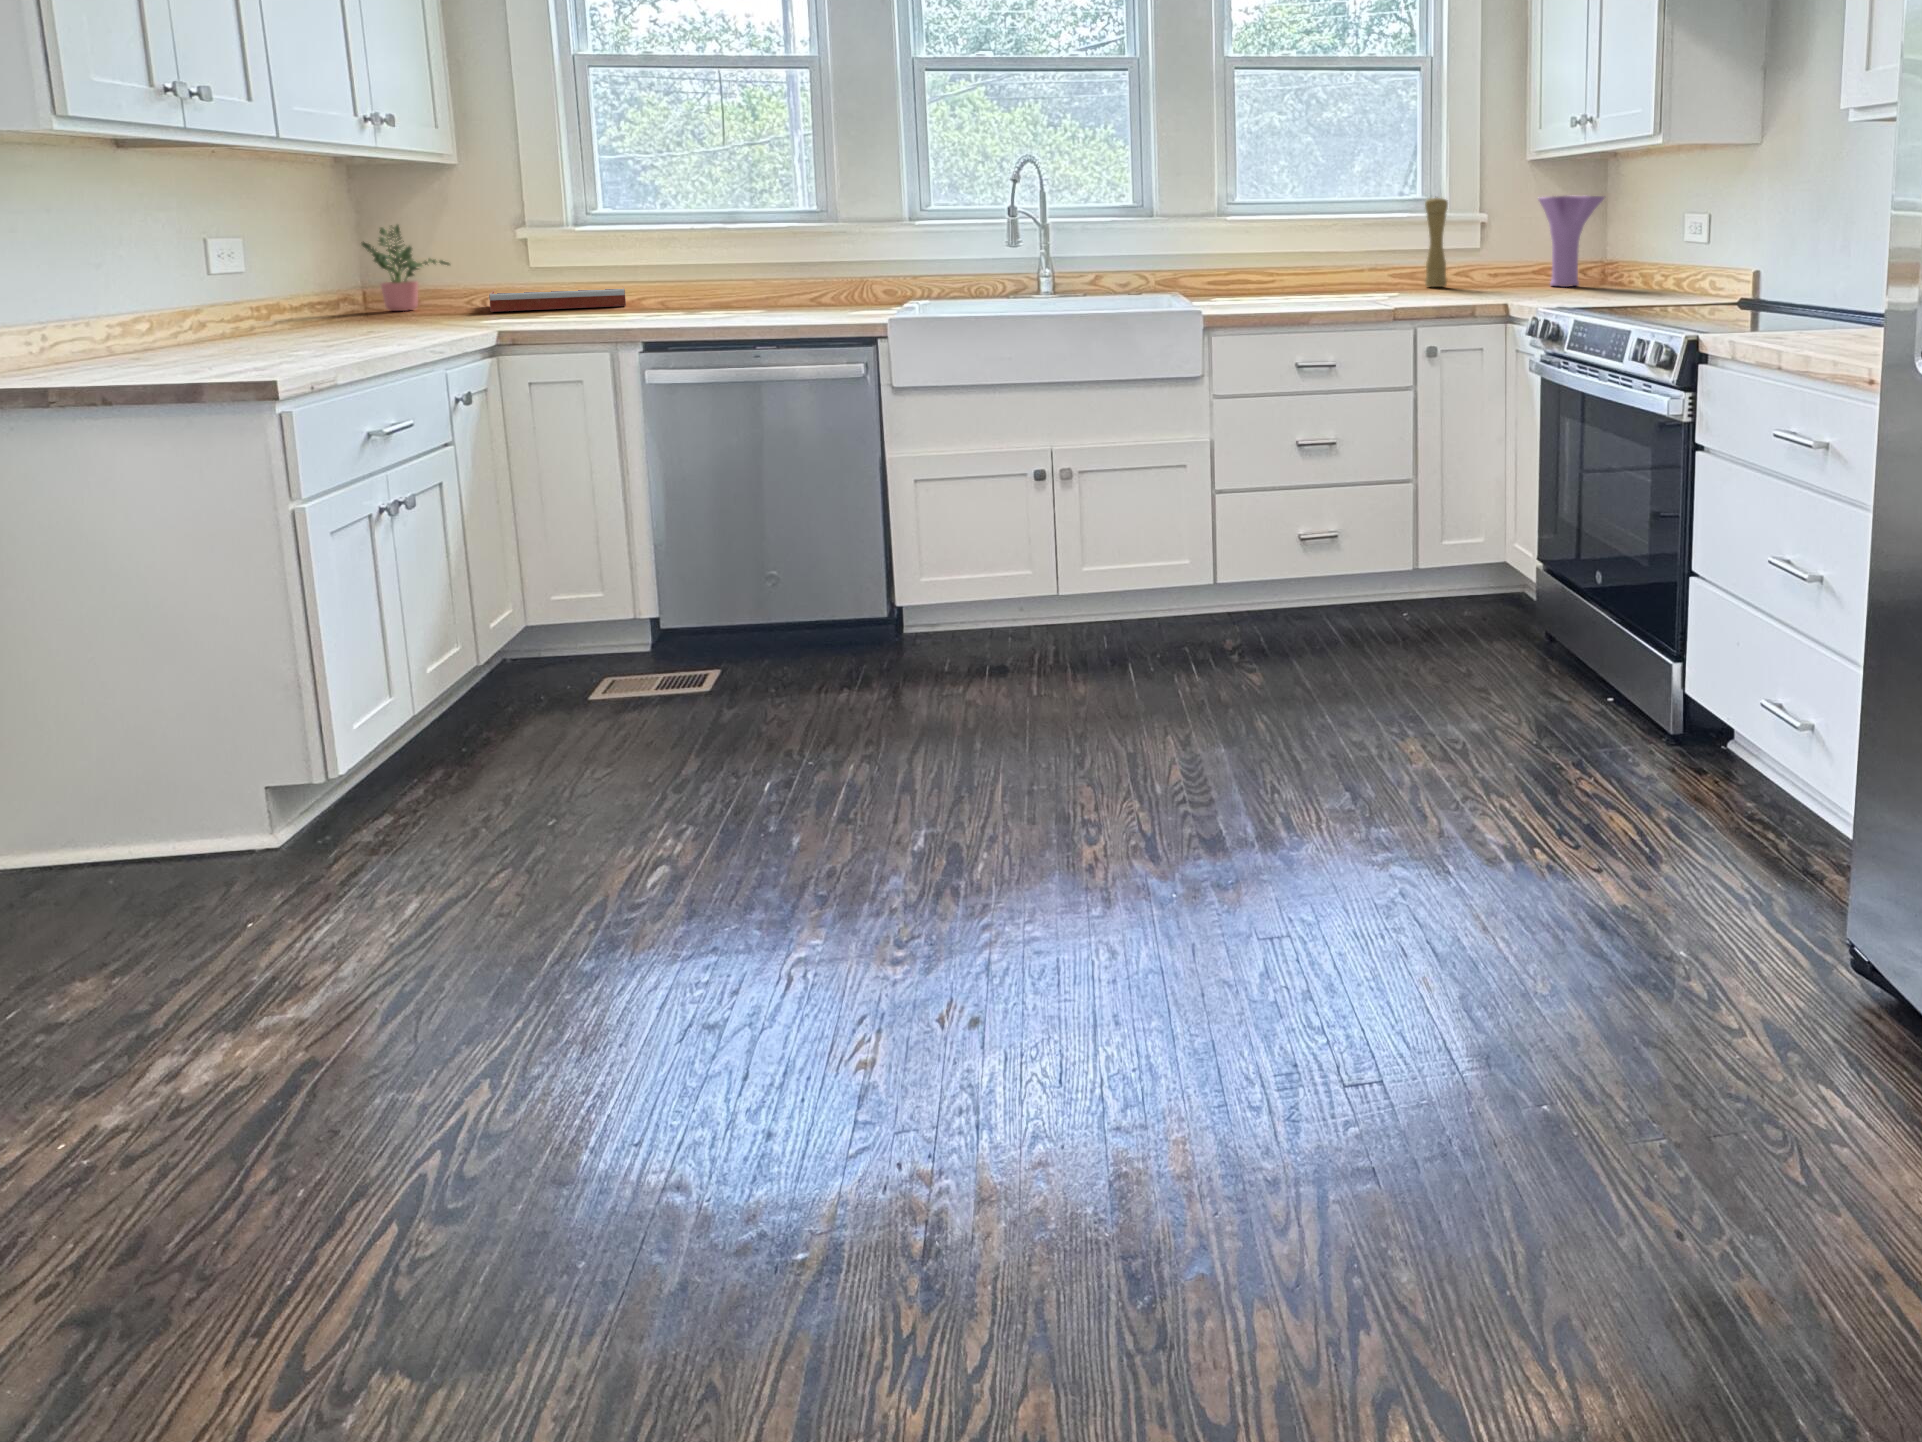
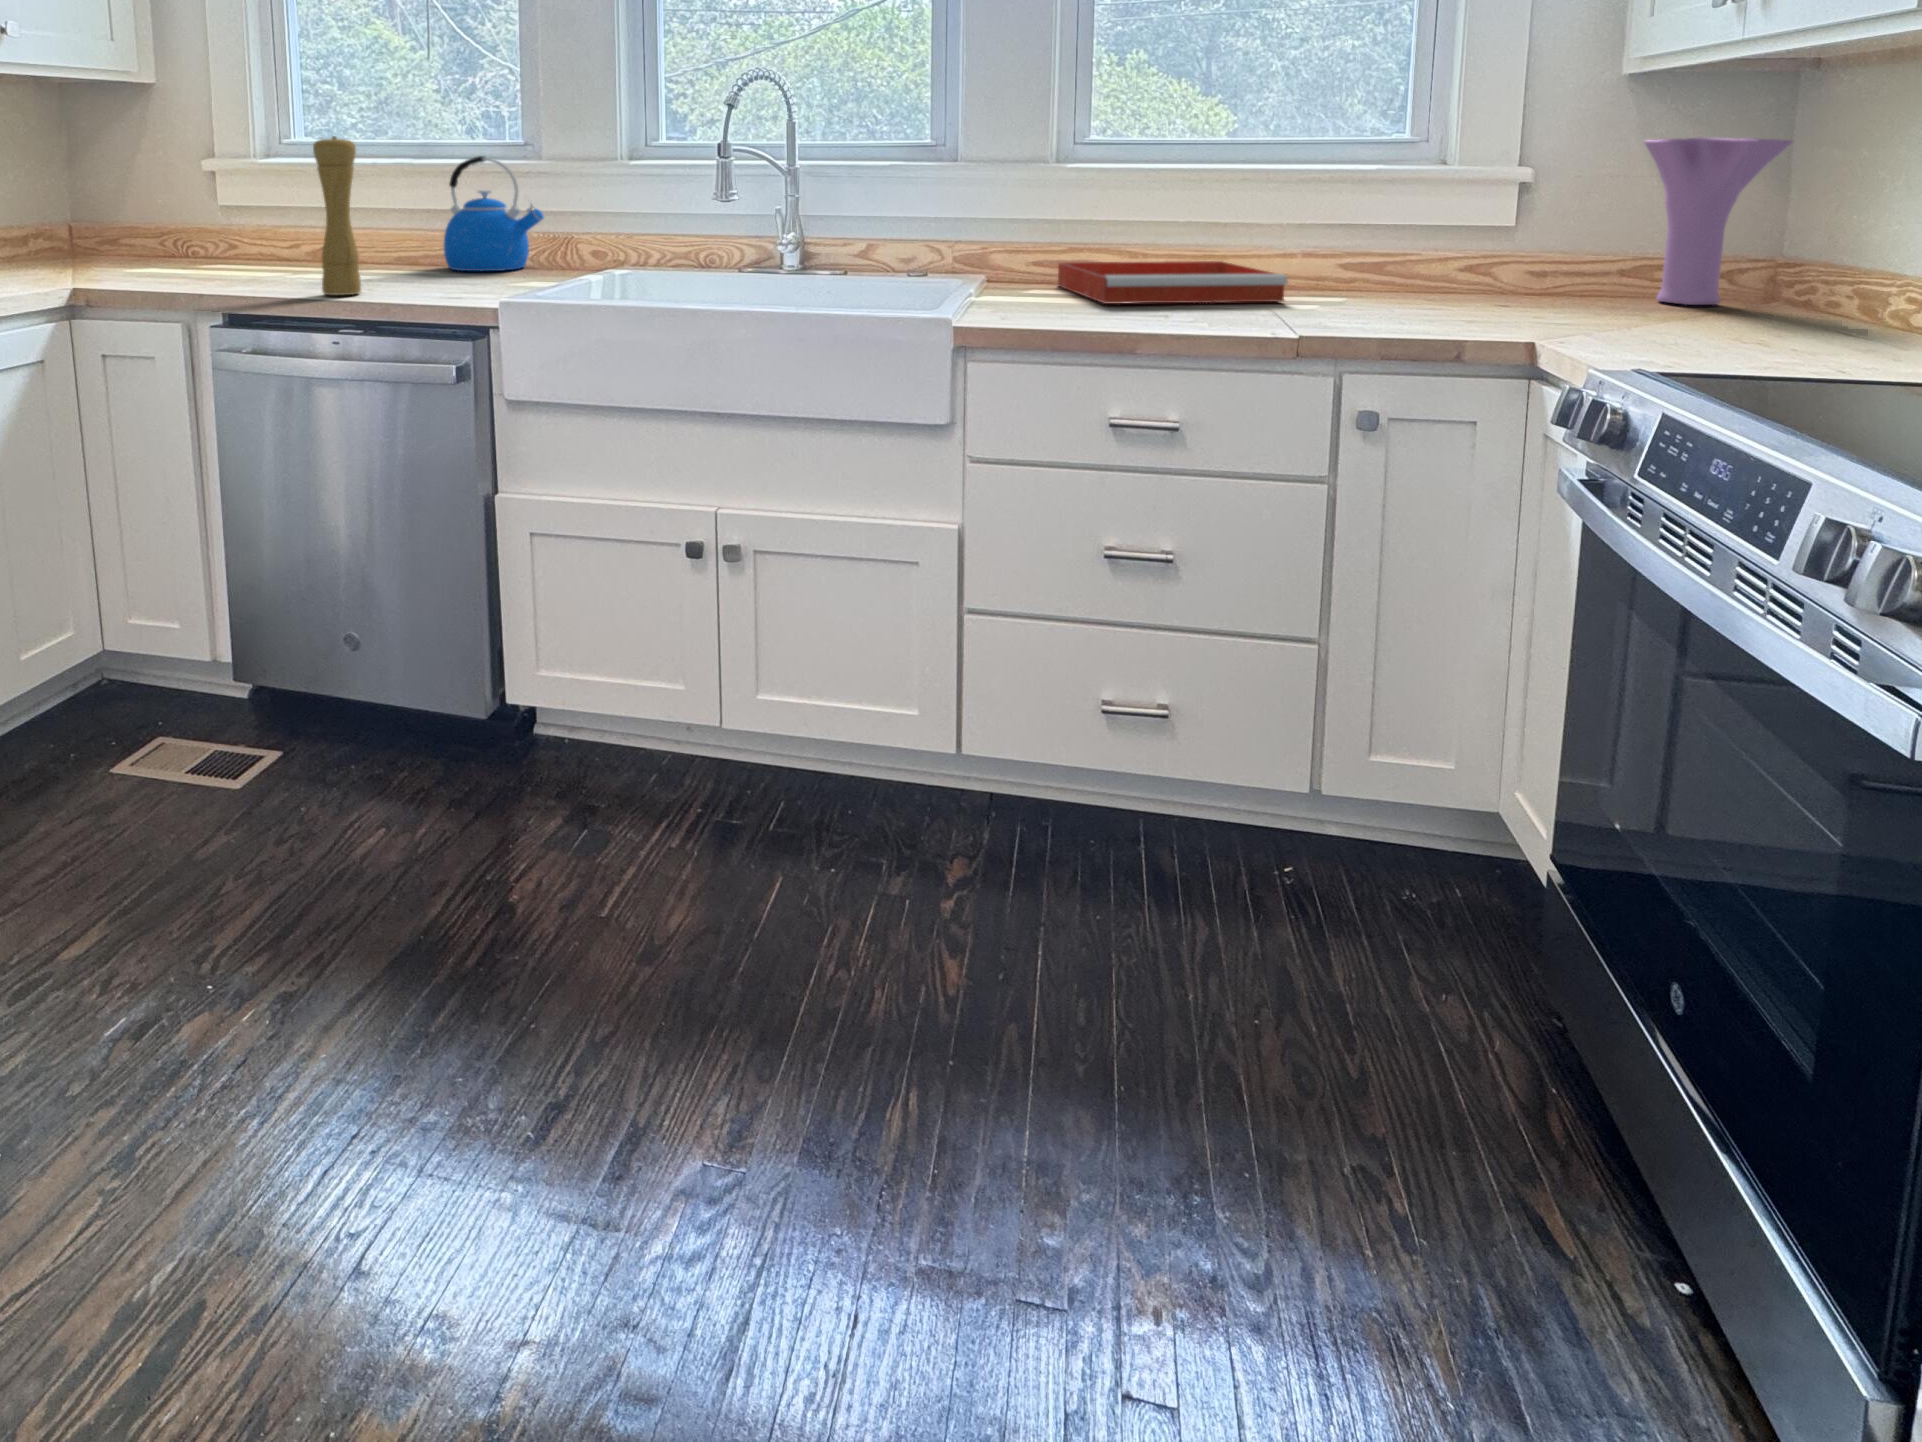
pepper mill: present [1425,198,1448,287] -> present [313,136,361,295]
kettle: none [781,220,861,306] -> present [444,156,544,271]
potted plant: present [362,225,450,311] -> none [36,151,142,251]
tray: present [489,288,626,312] -> present [1058,261,1288,304]

